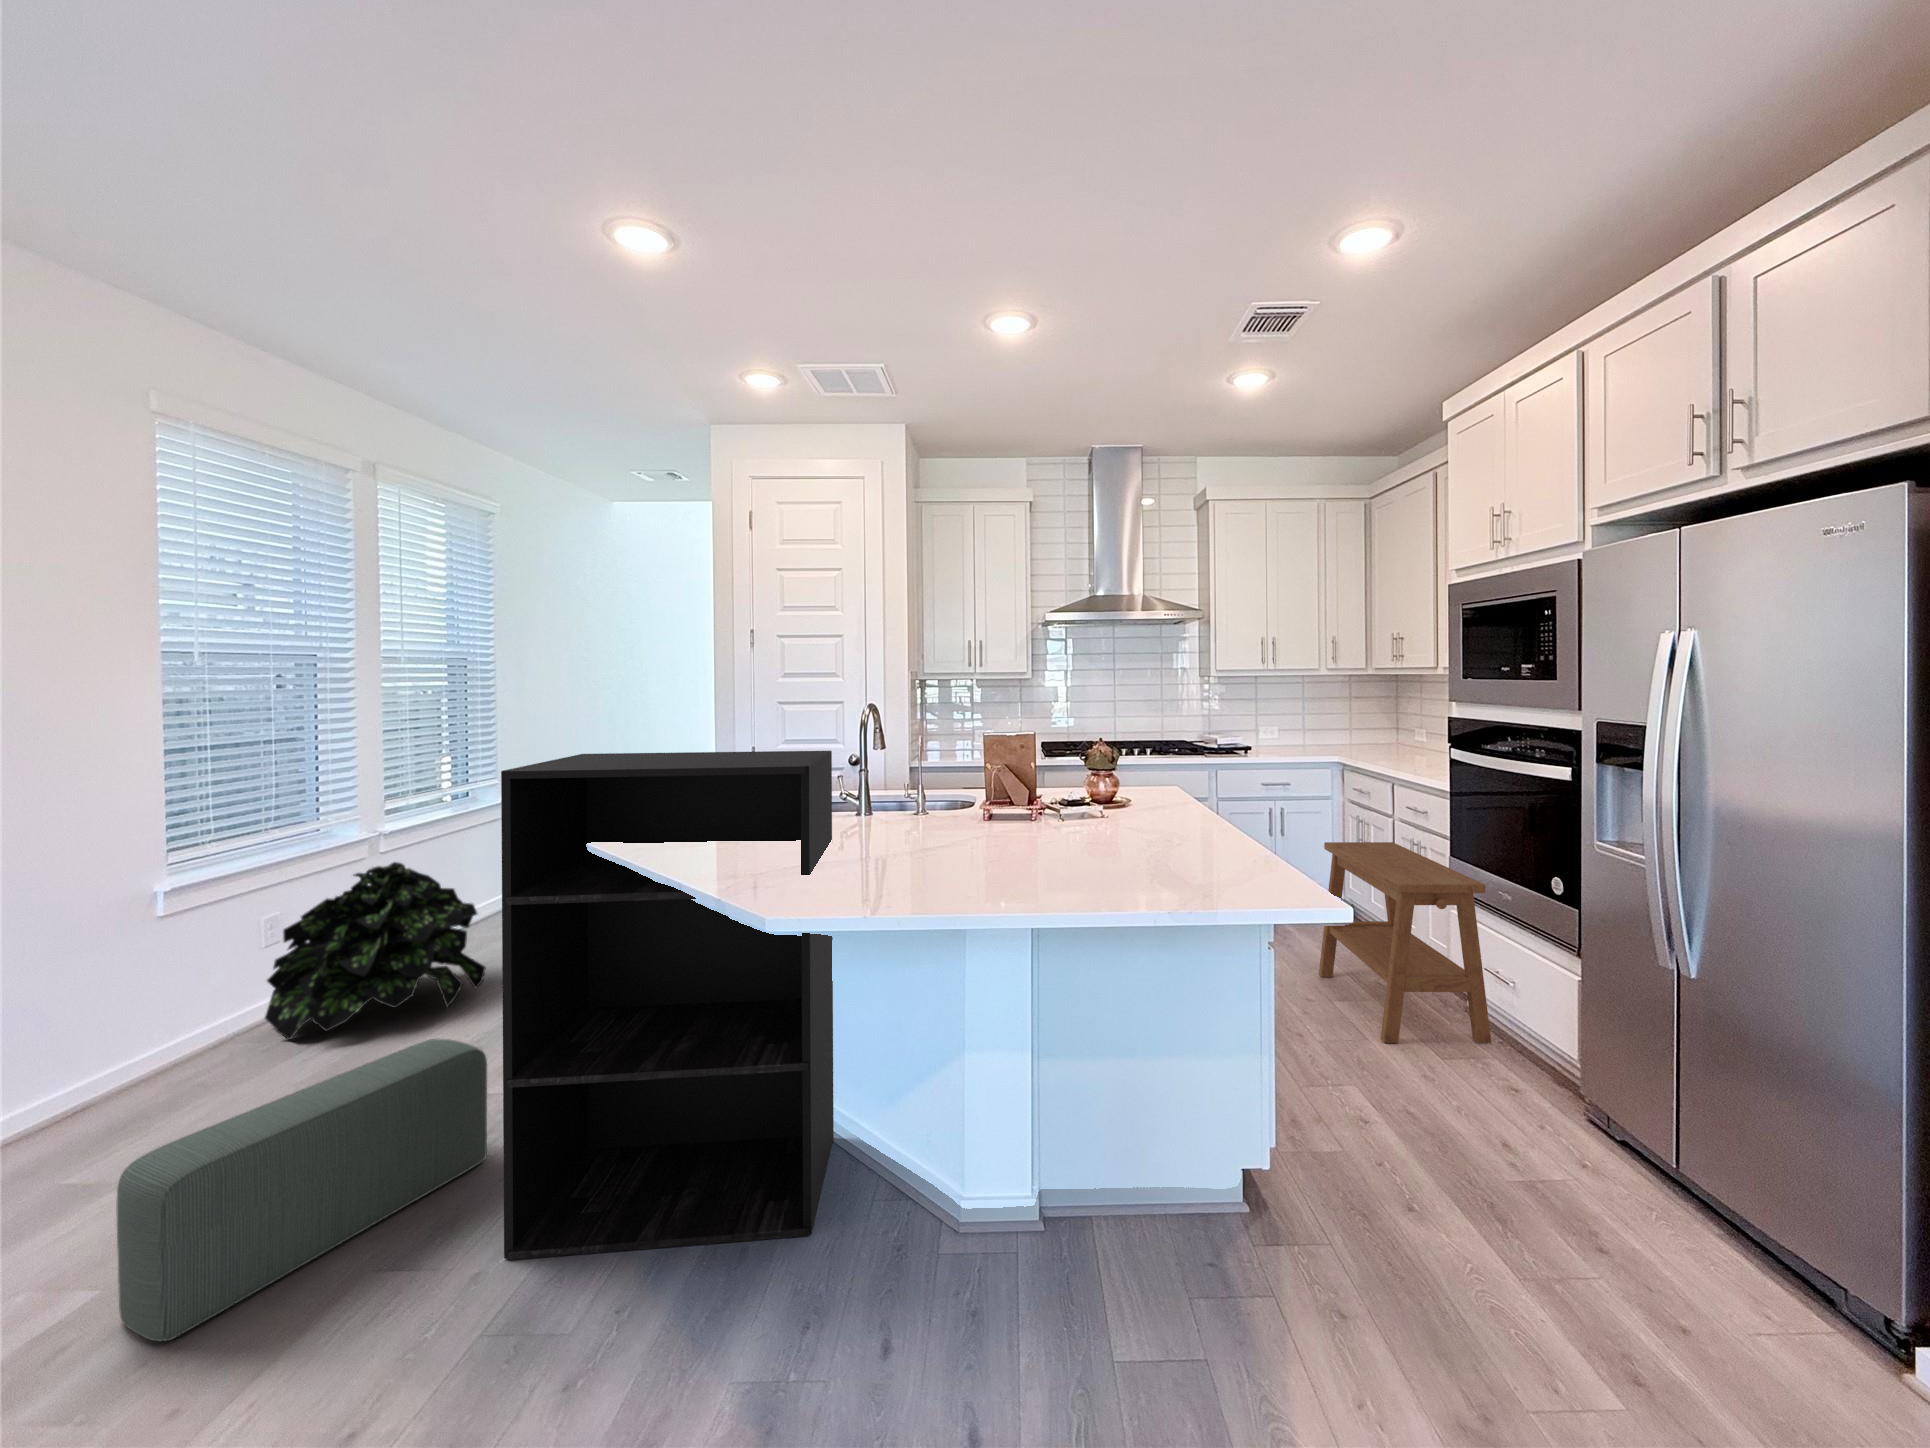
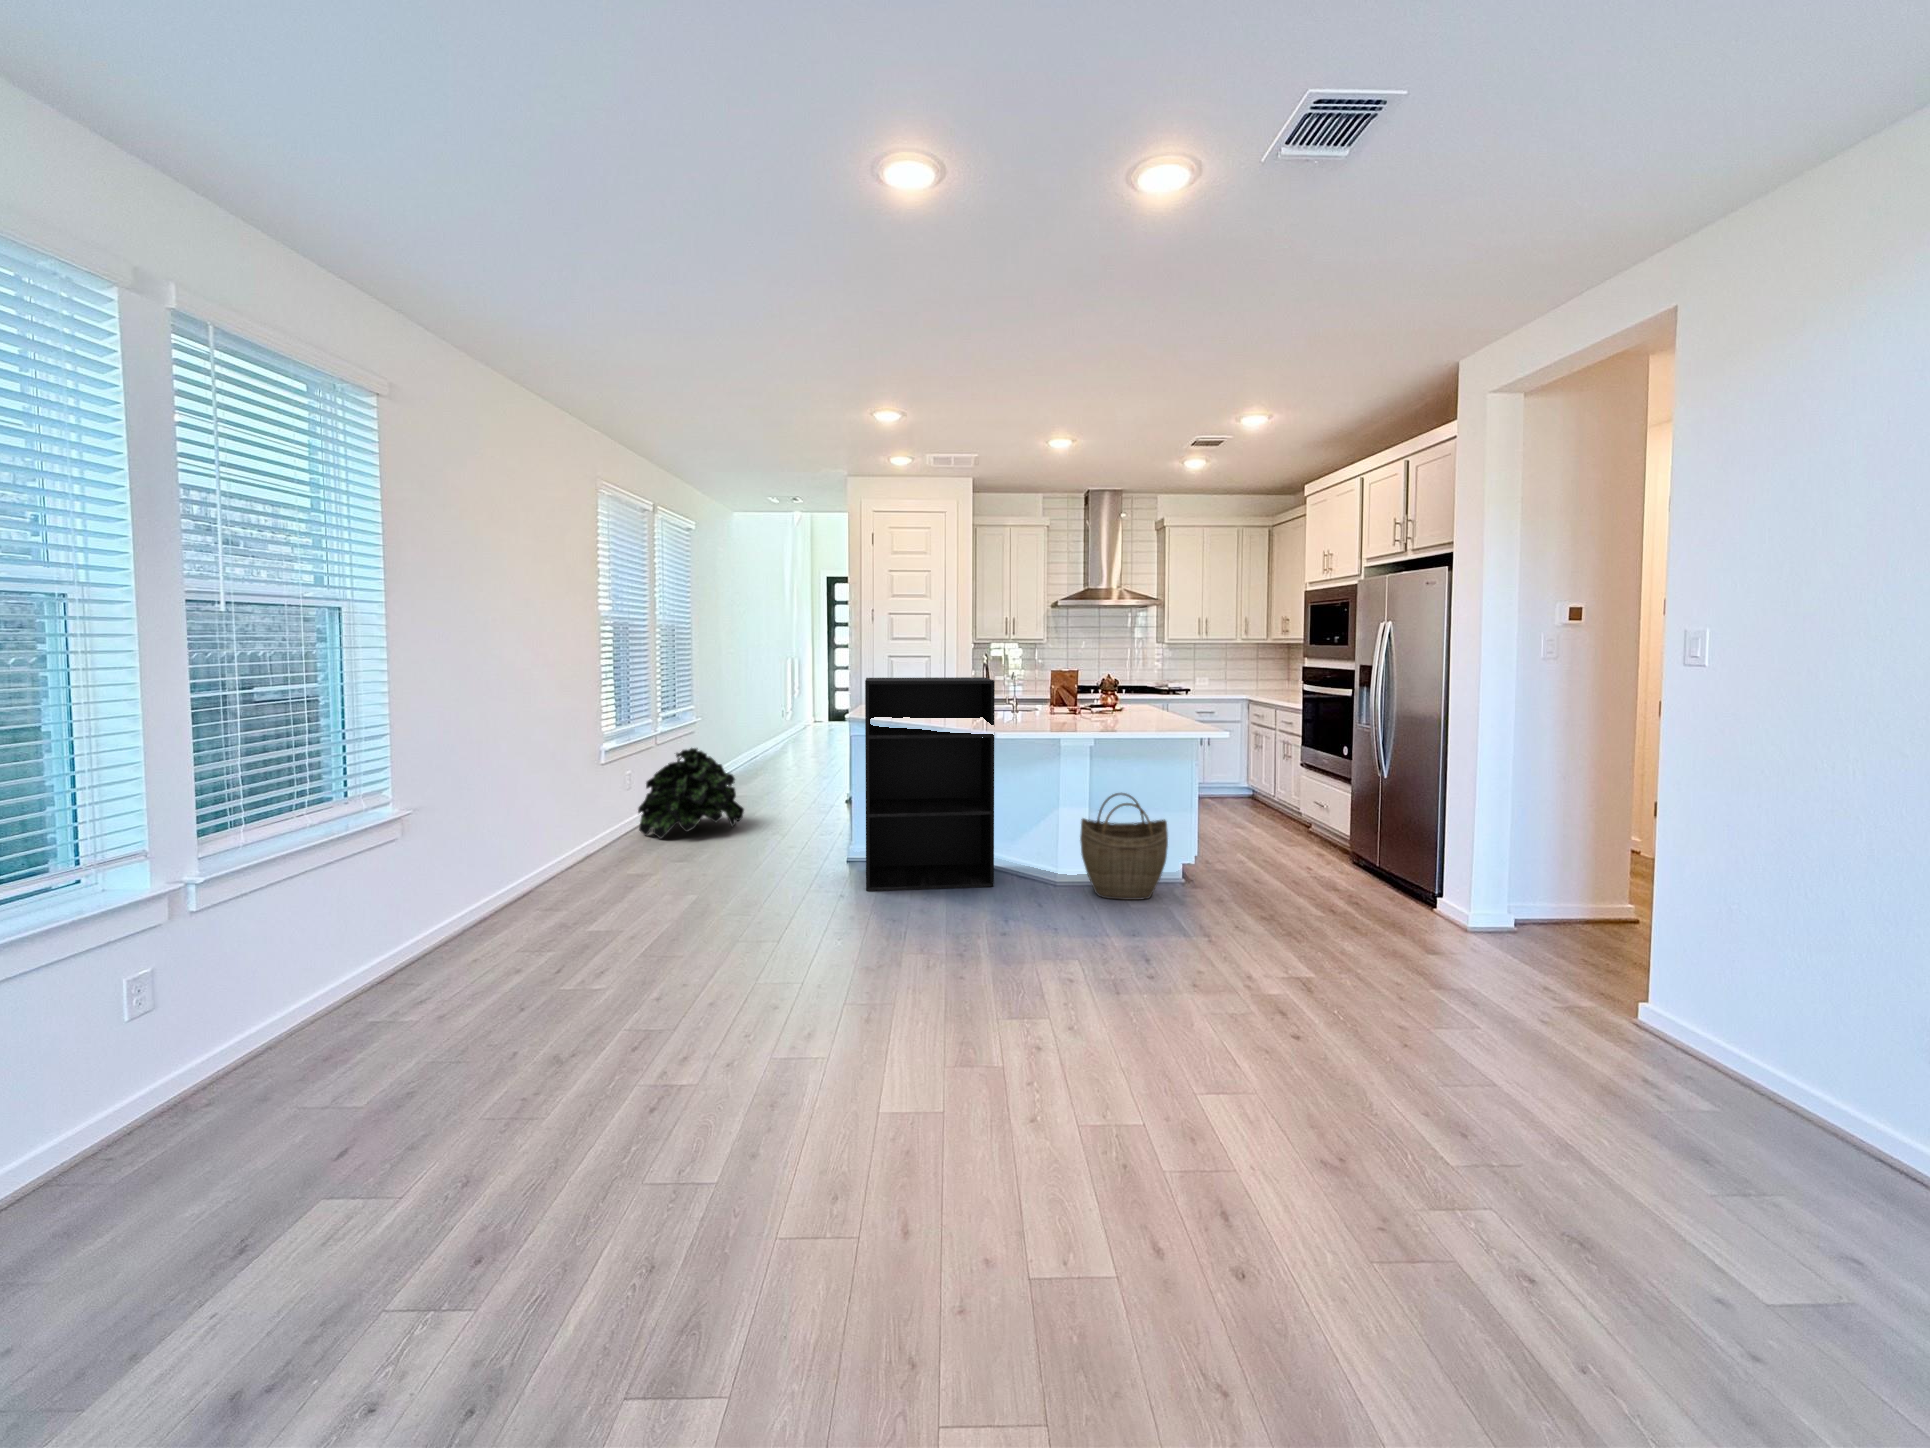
side table: present [1319,842,1491,1043] -> none [1227,742,1316,842]
woven basket: none [1000,1015,1204,1309] -> present [1080,793,1168,900]
pouf: present [116,1039,487,1341] -> none [726,814,824,904]

